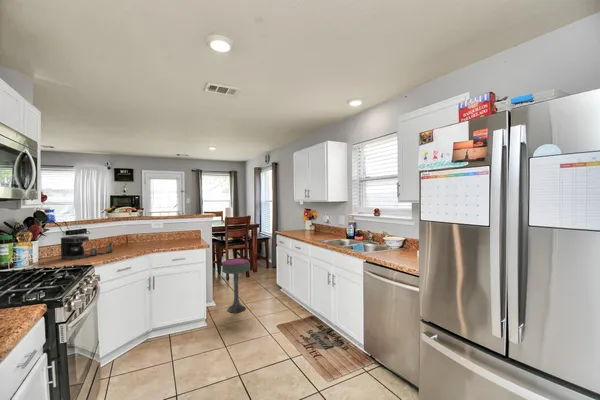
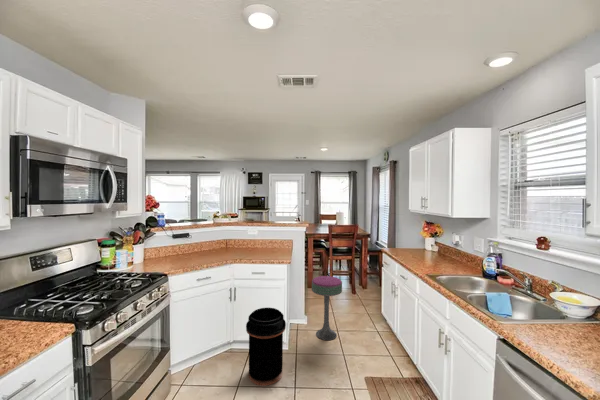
coffee maker: present [61,236,113,260] -> none [159,241,203,265]
trash can: none [175,287,212,353] -> present [246,308,286,386]

